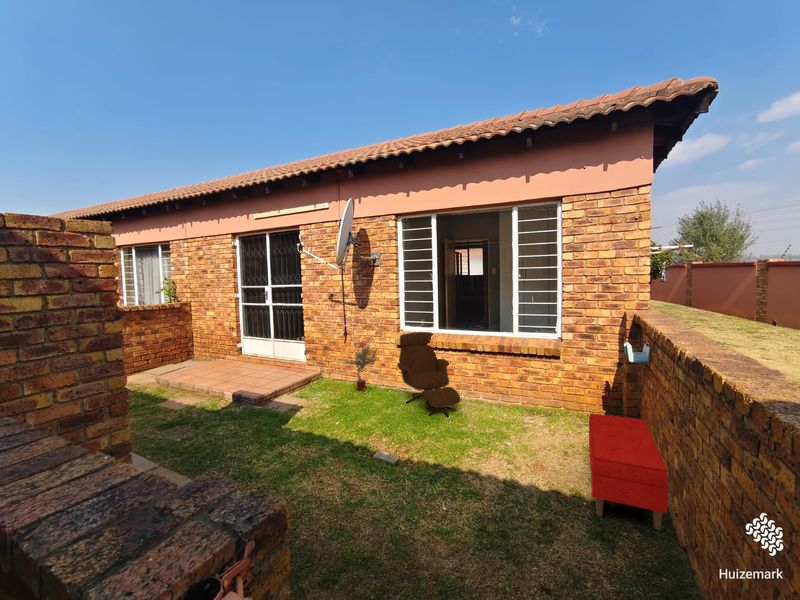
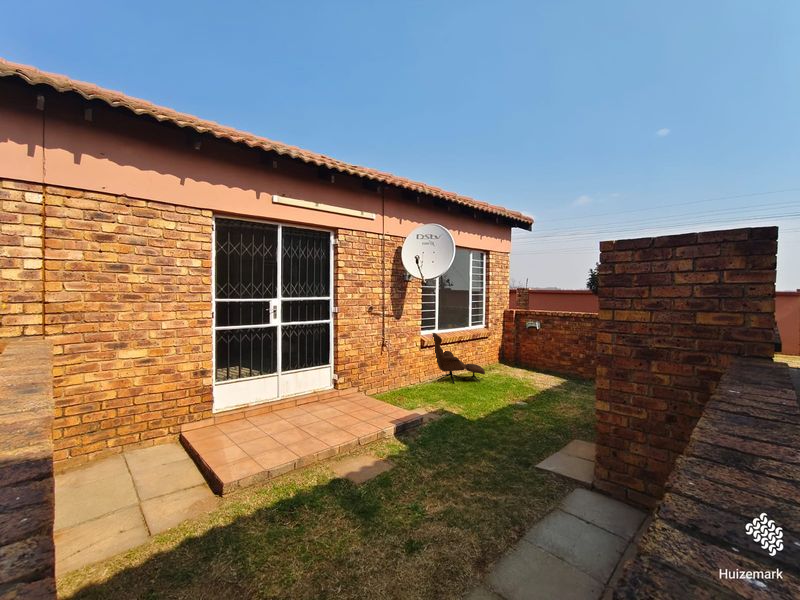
potted tree: present [346,343,377,391] -> none [400,346,428,391]
bench: present [589,413,668,530] -> none [532,350,584,379]

